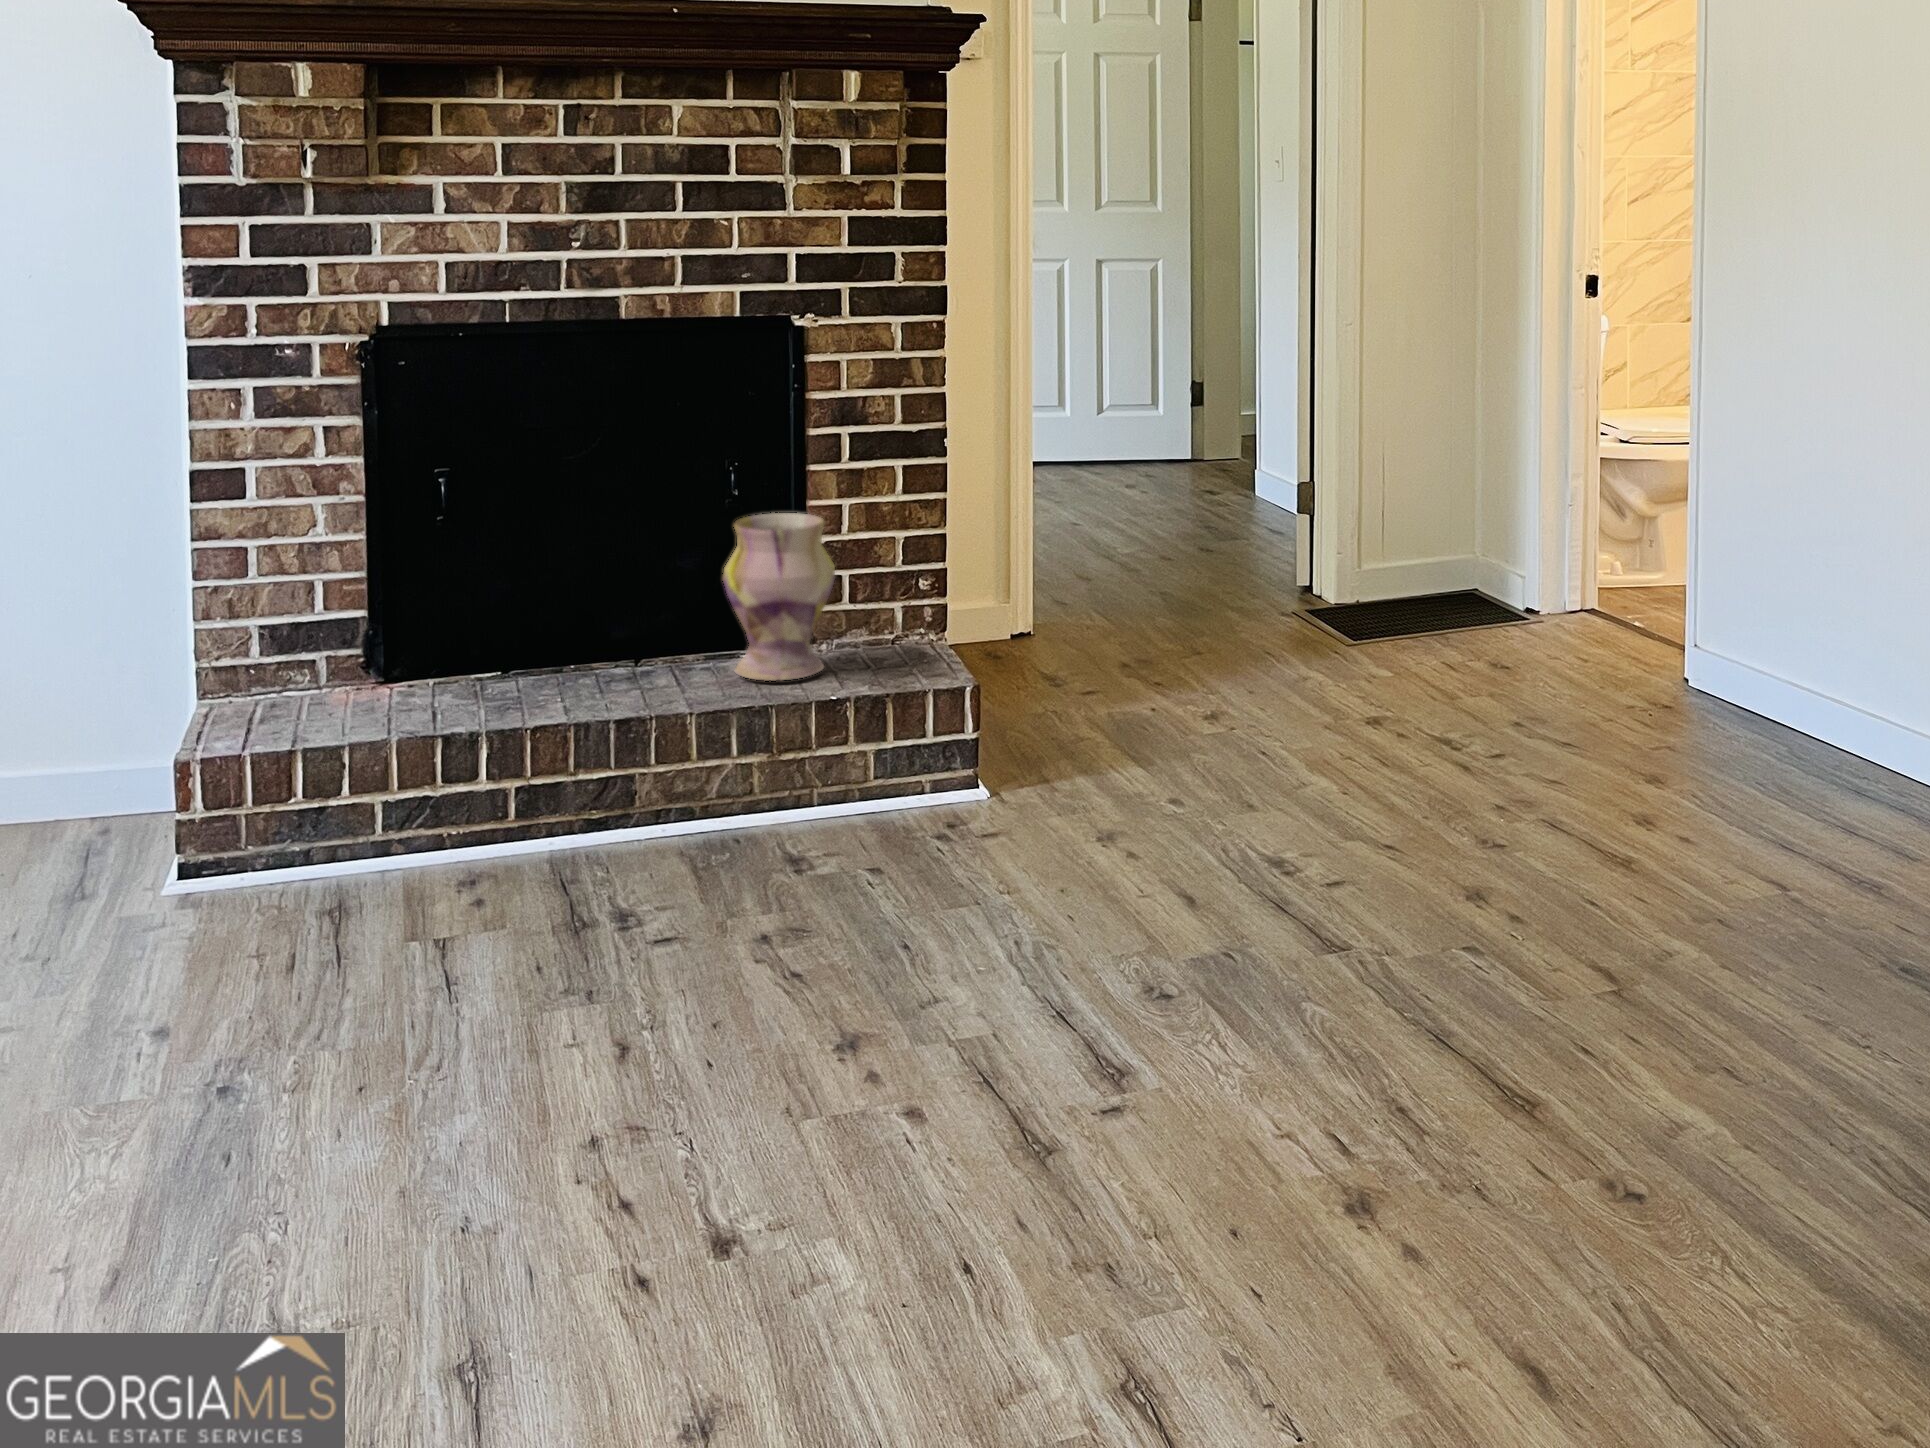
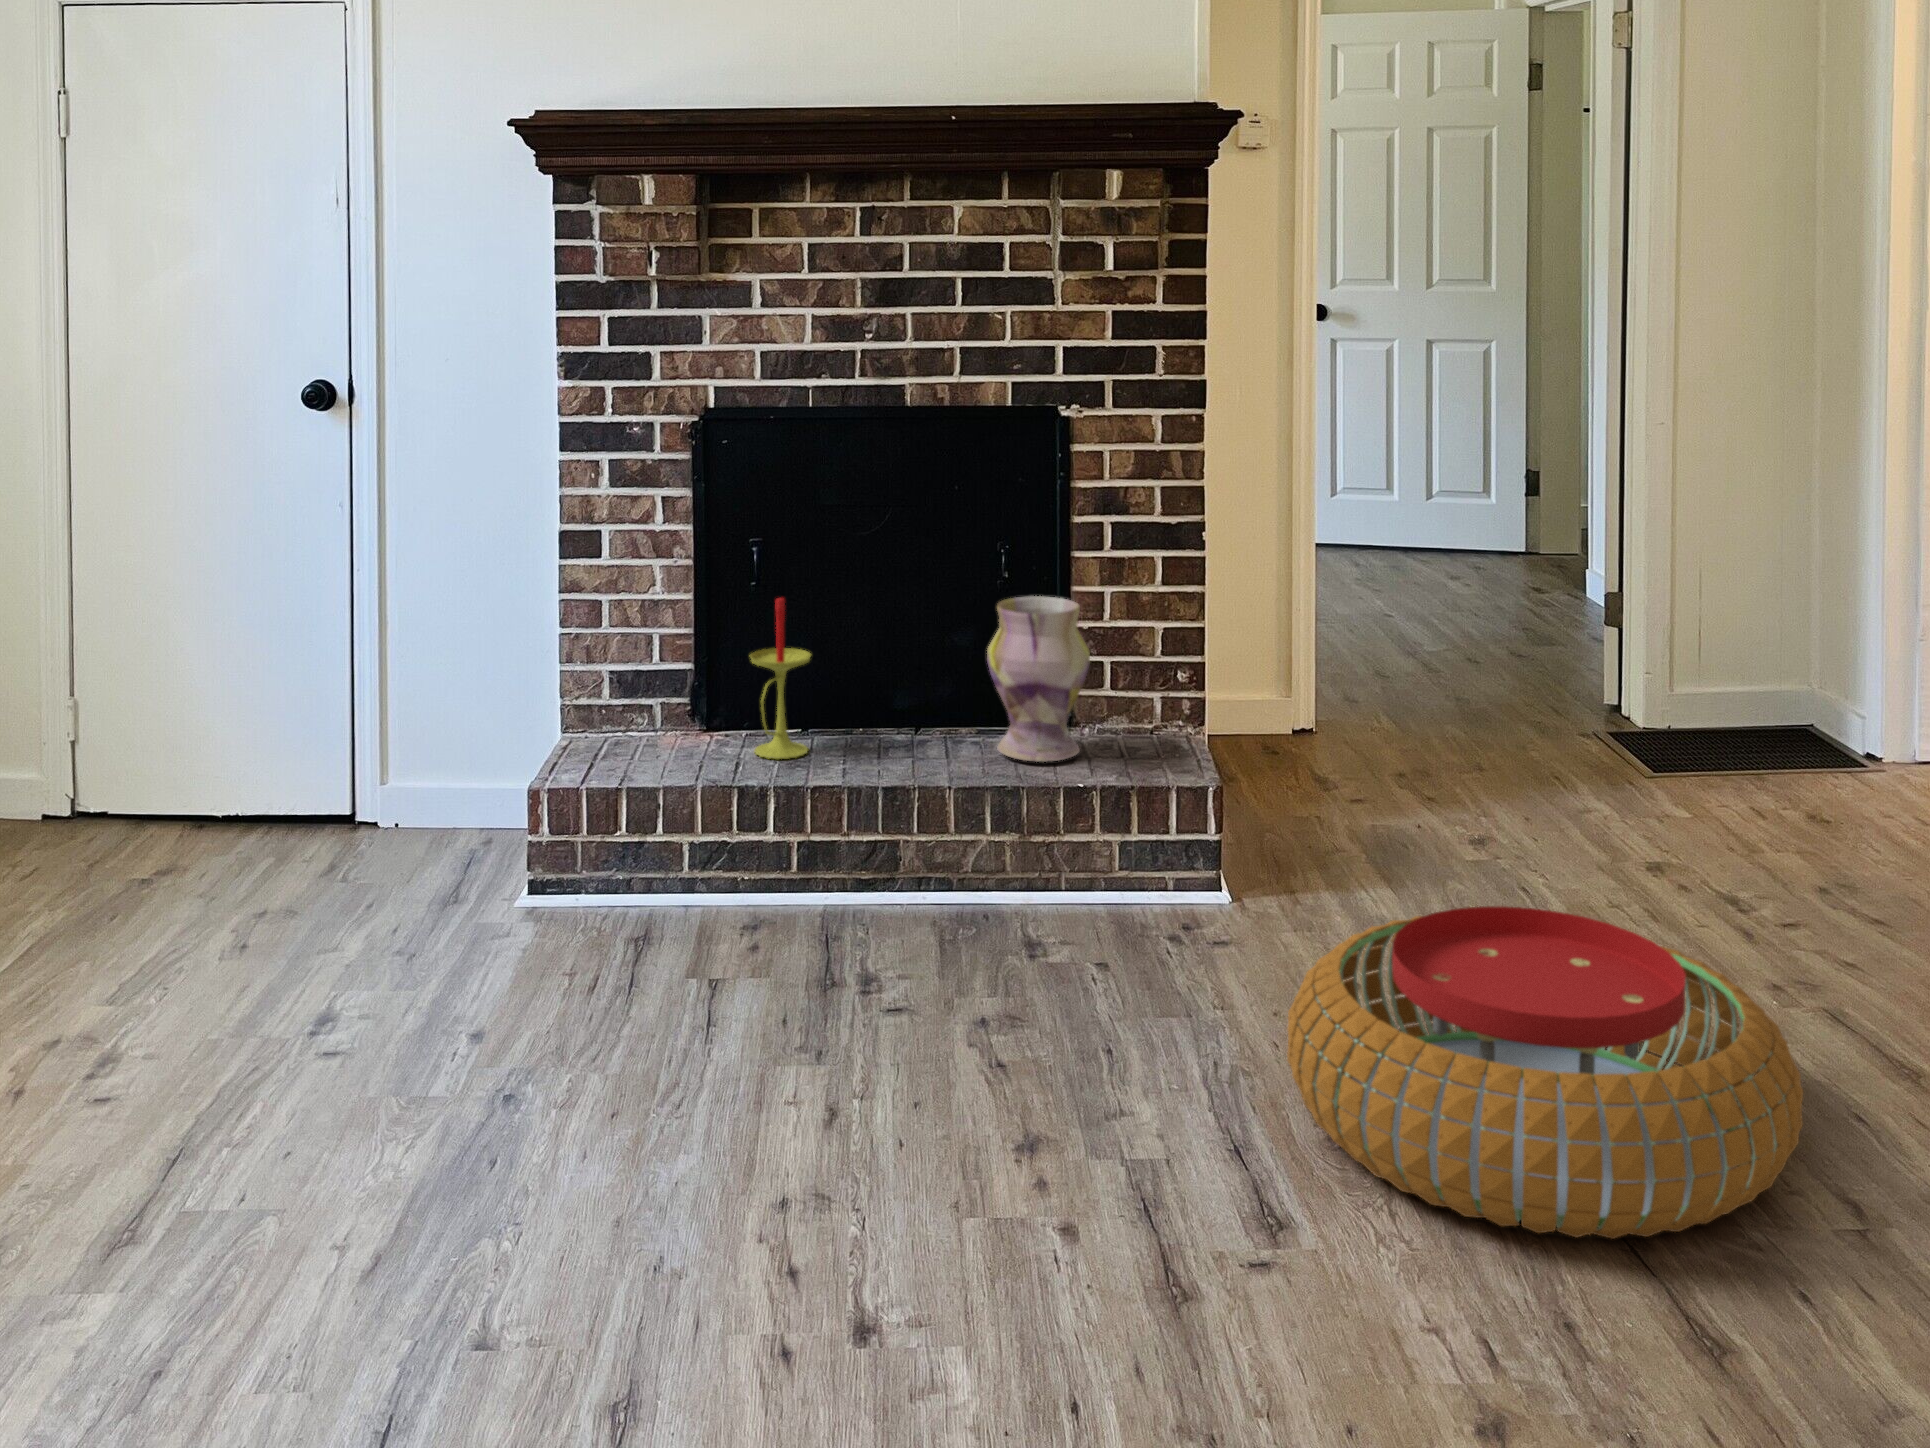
candle: none [447,527,522,705] -> present [750,598,811,759]
pouf: none [1072,755,1498,1011] -> present [1287,906,1803,1239]

